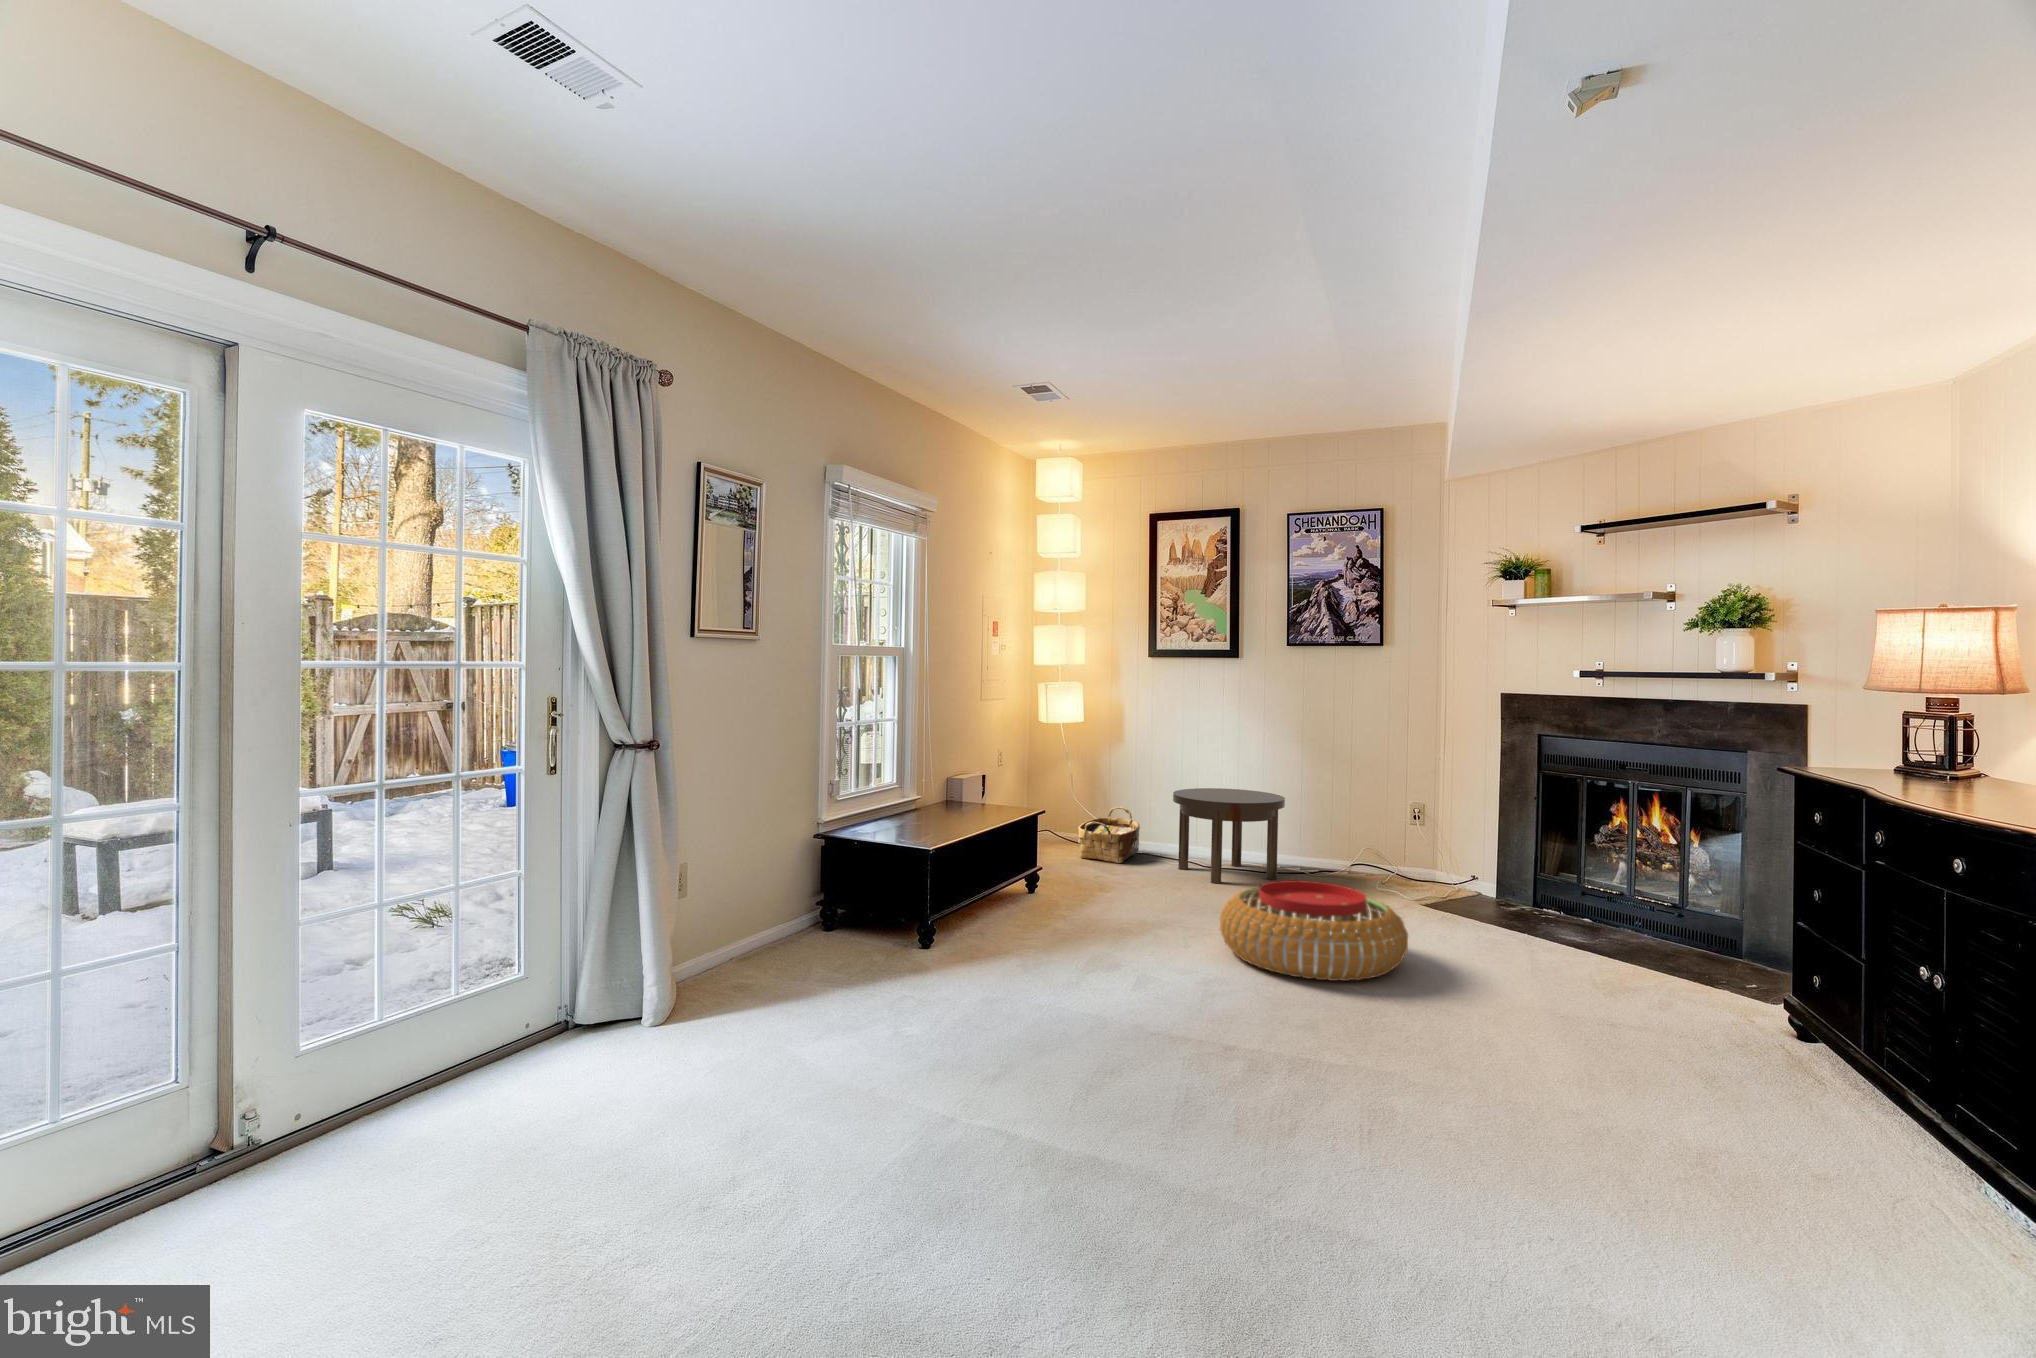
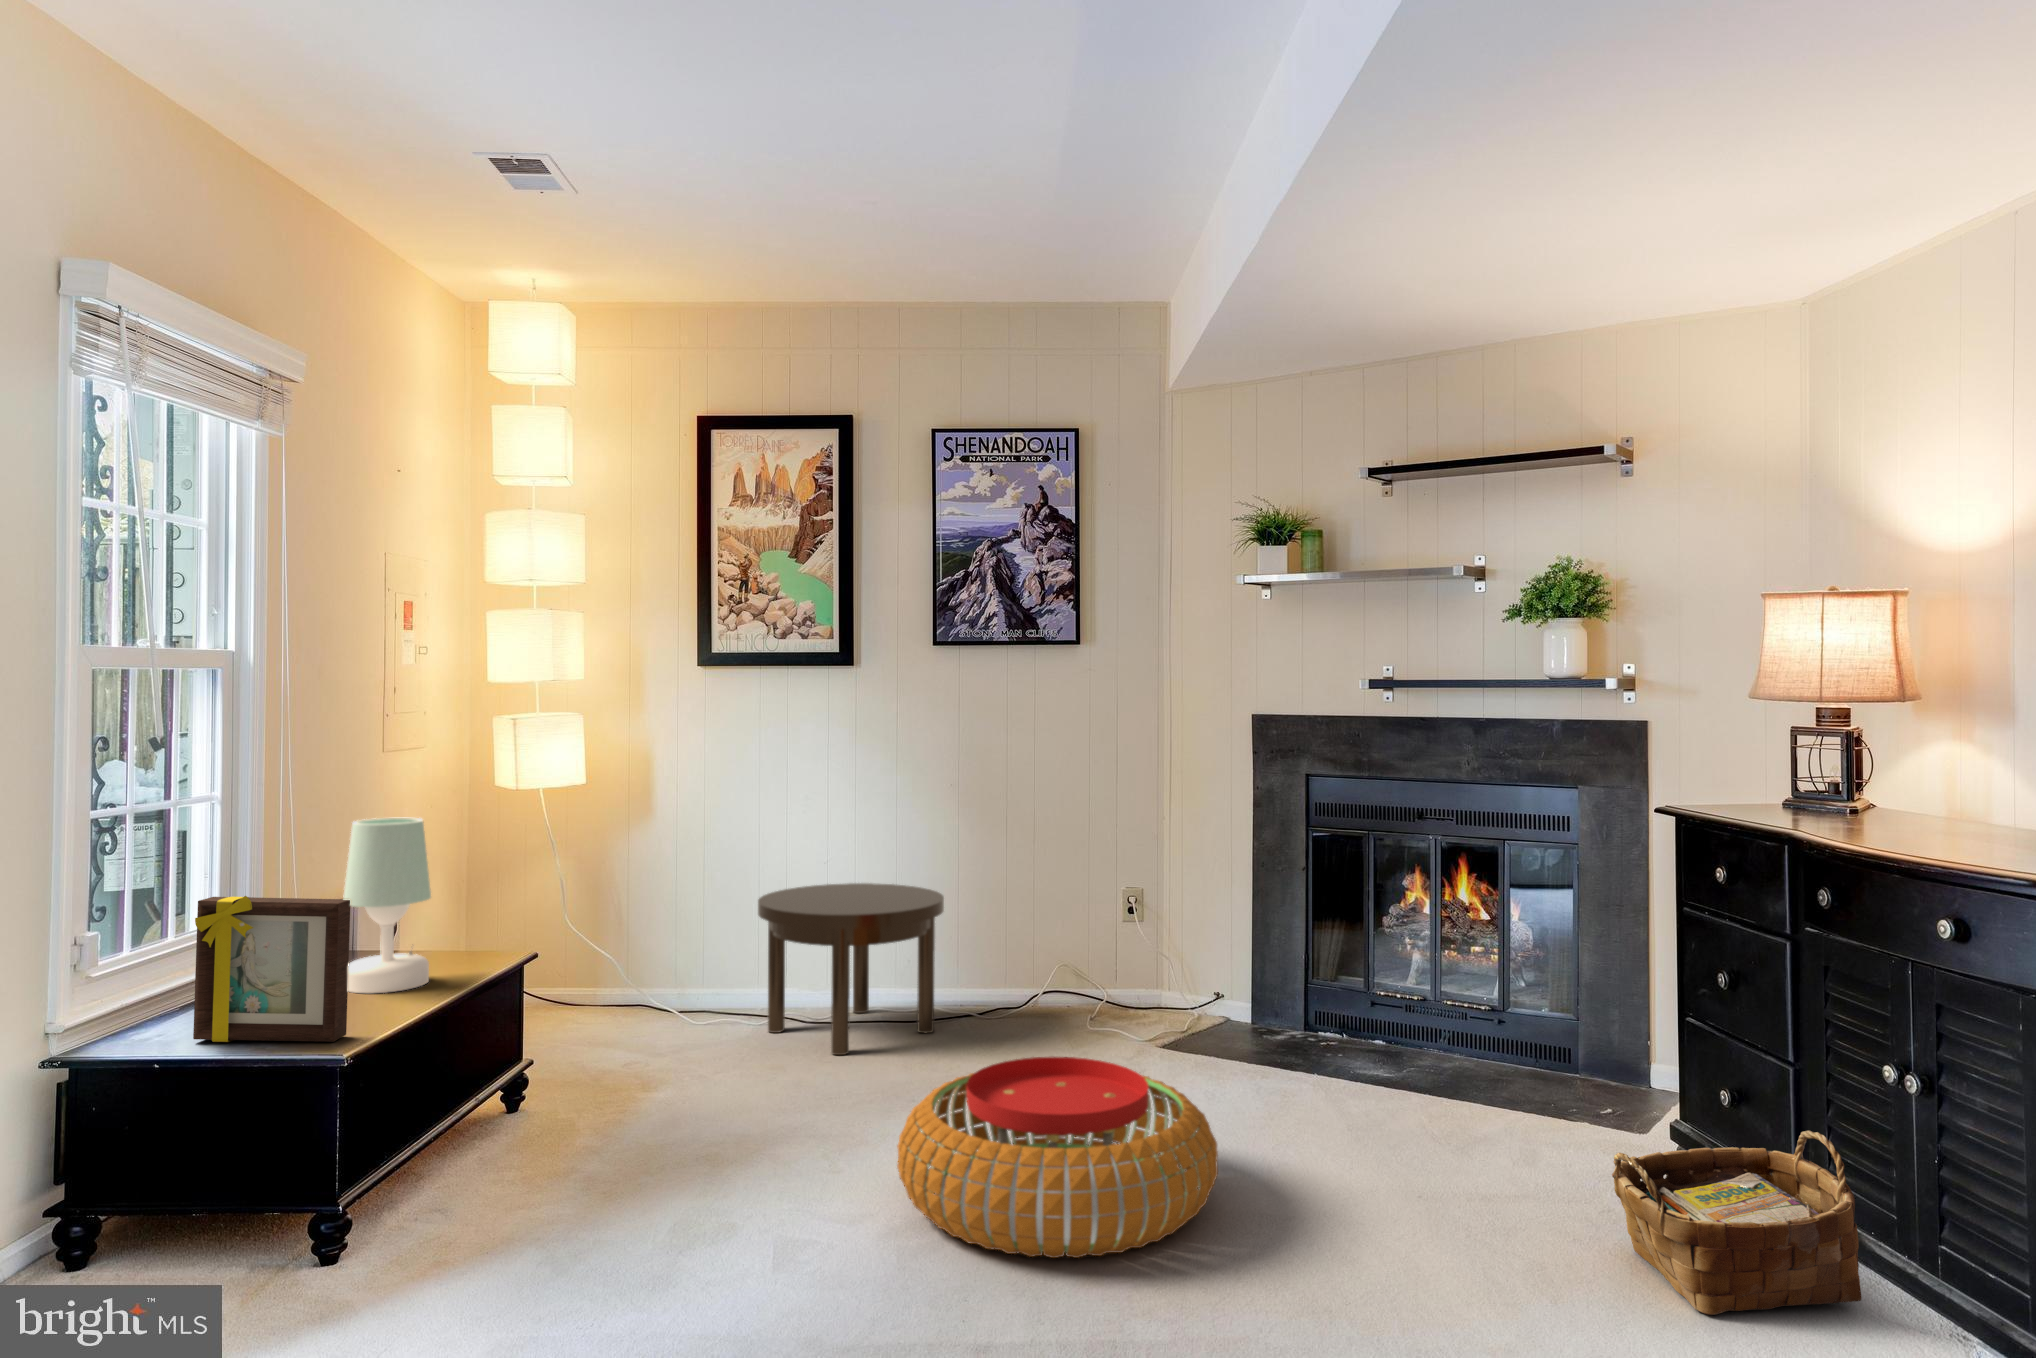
table lamp: none [963,730,1001,814] -> present [343,817,431,993]
picture frame: none [903,758,965,827] -> present [193,896,351,1042]
woven basket: present [1078,807,1140,863] -> present [1612,1131,1862,1315]

